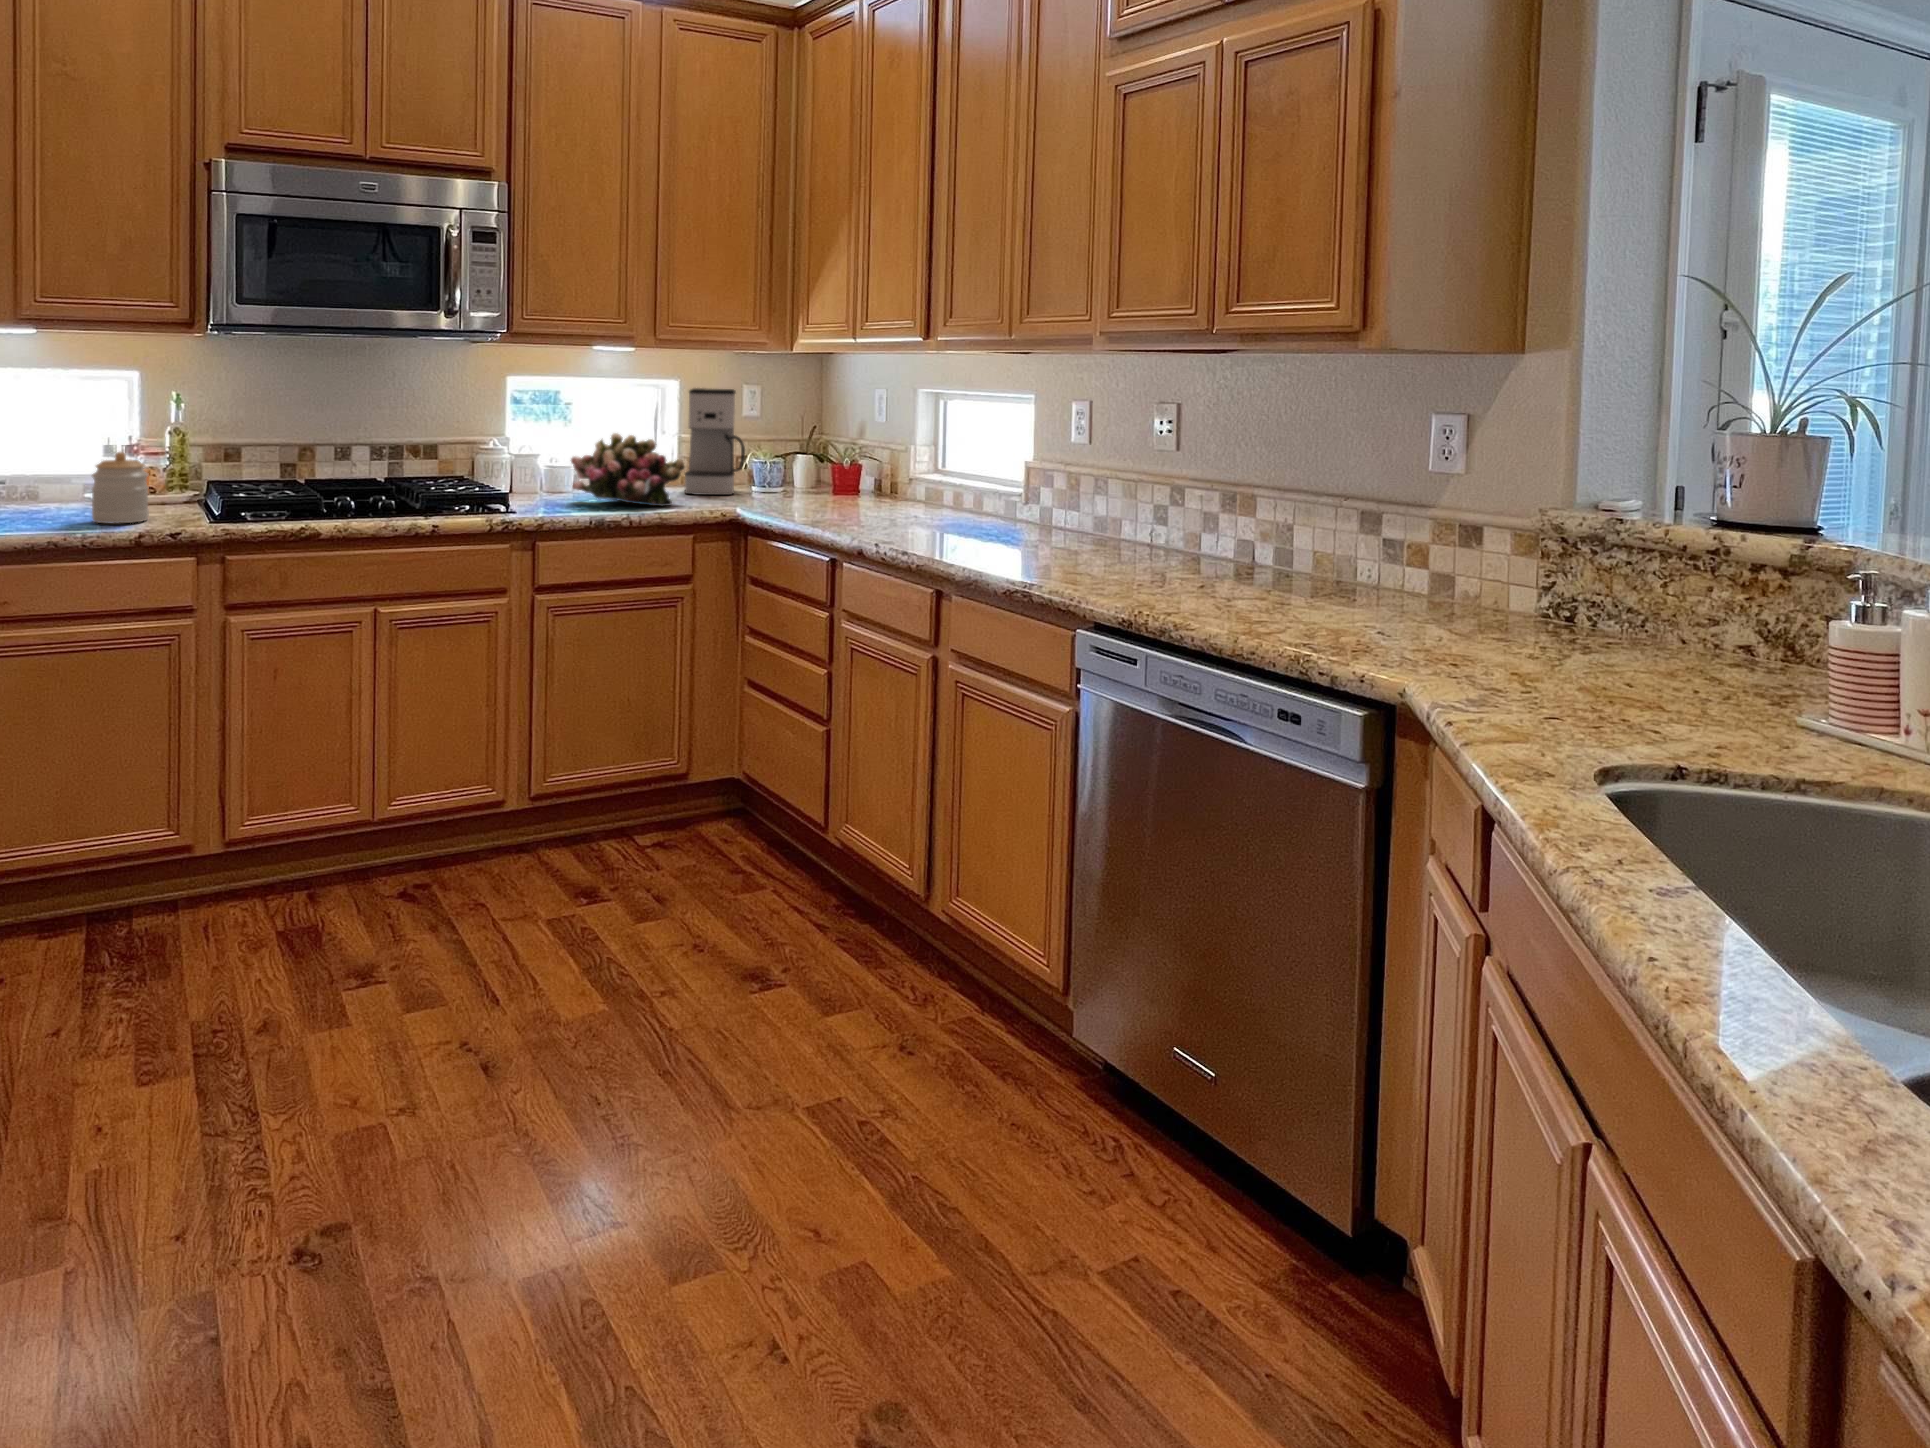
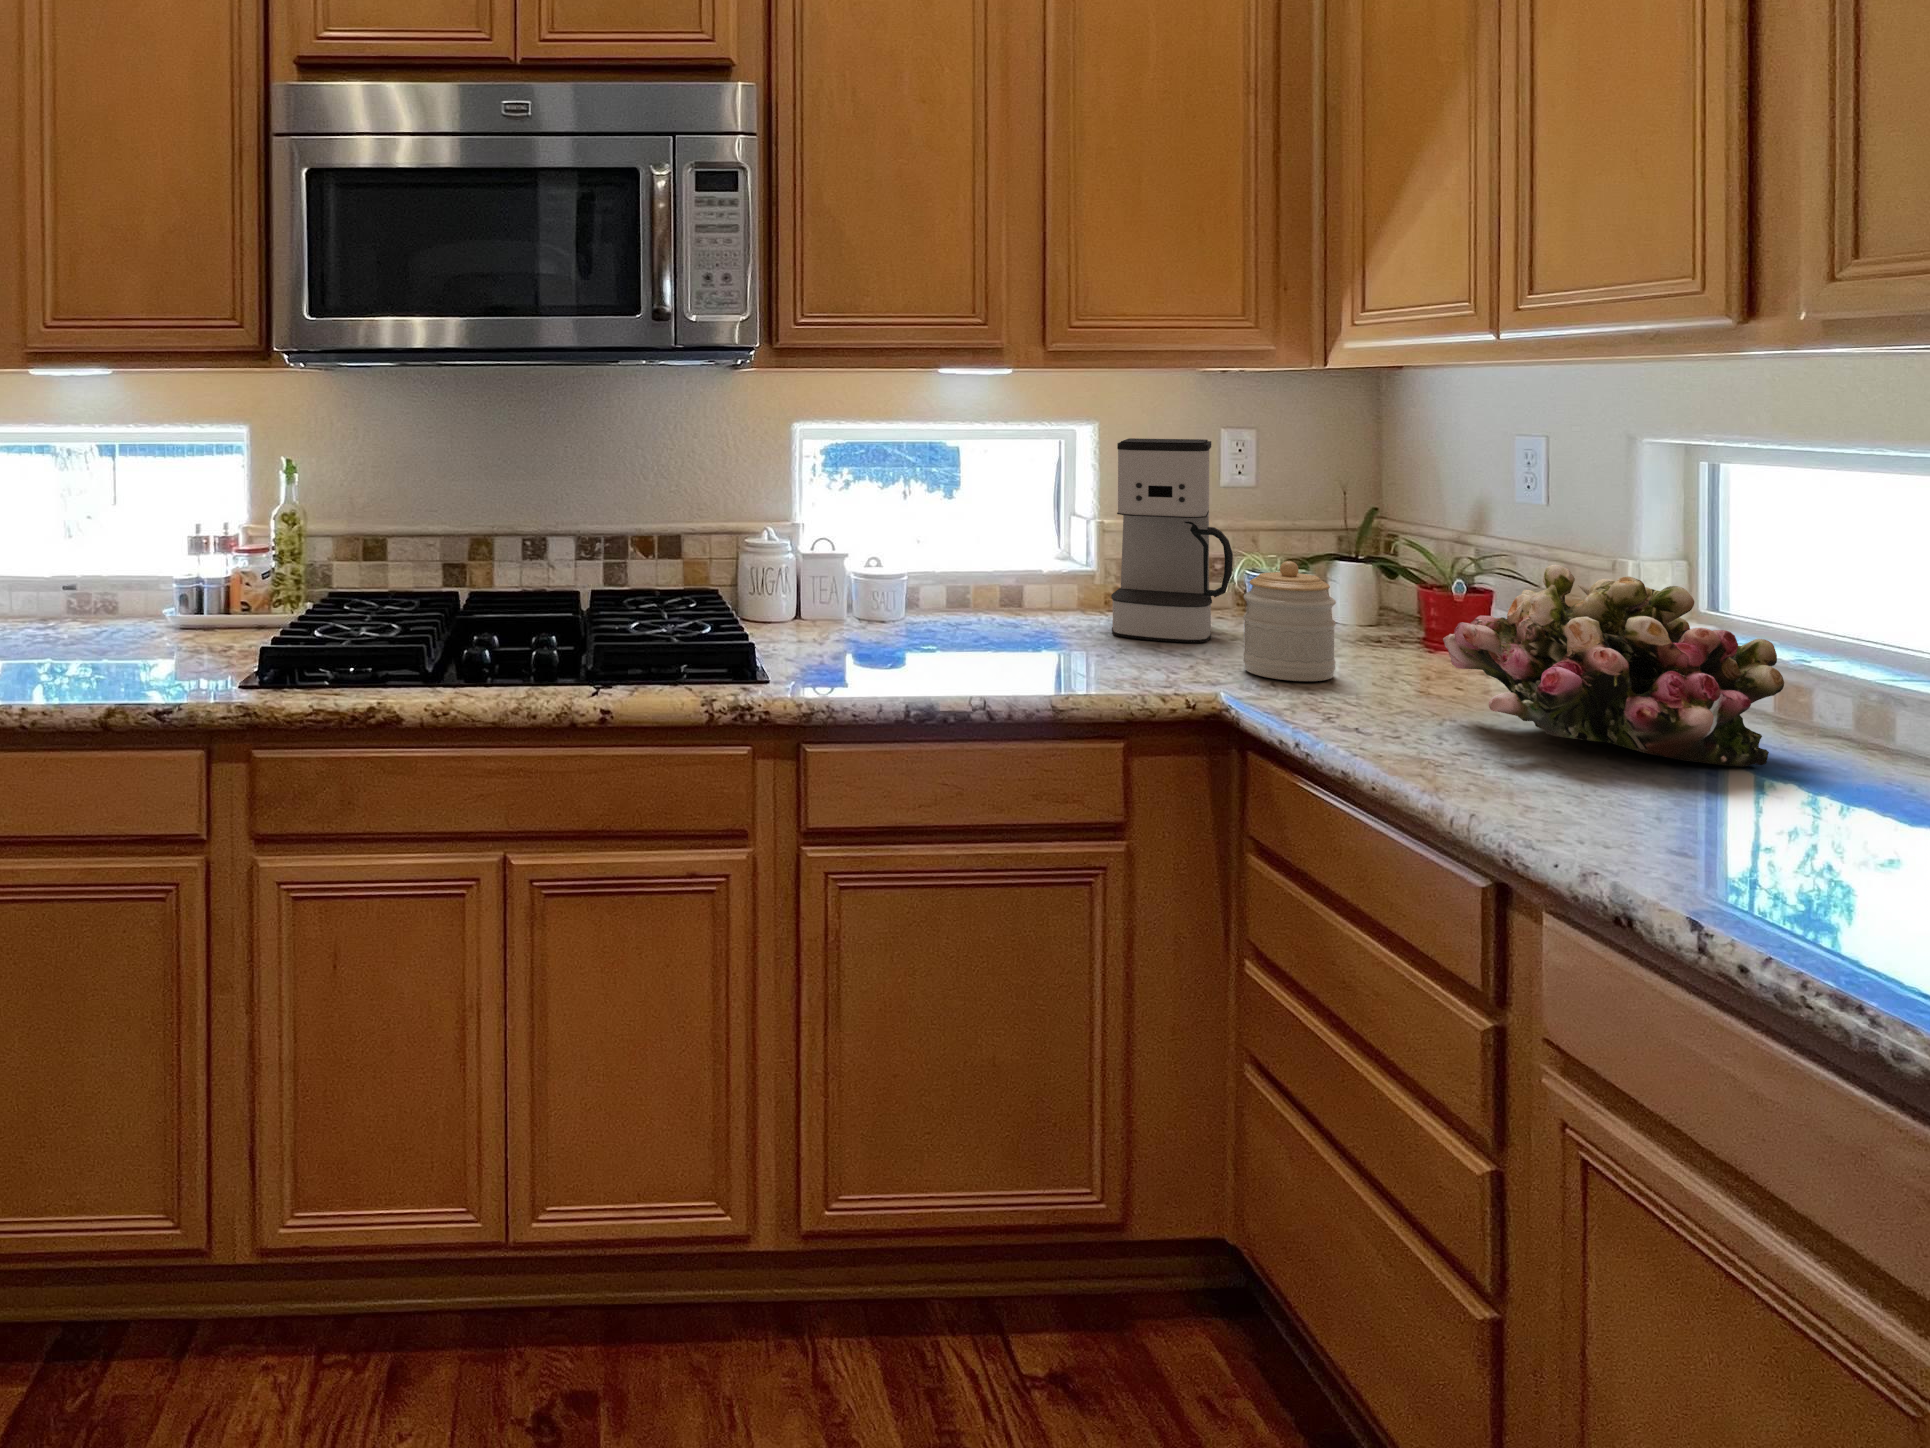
flower arrangement: present [571,433,684,506] -> present [1443,565,1784,767]
jar: present [92,452,149,523] -> present [1243,561,1336,681]

